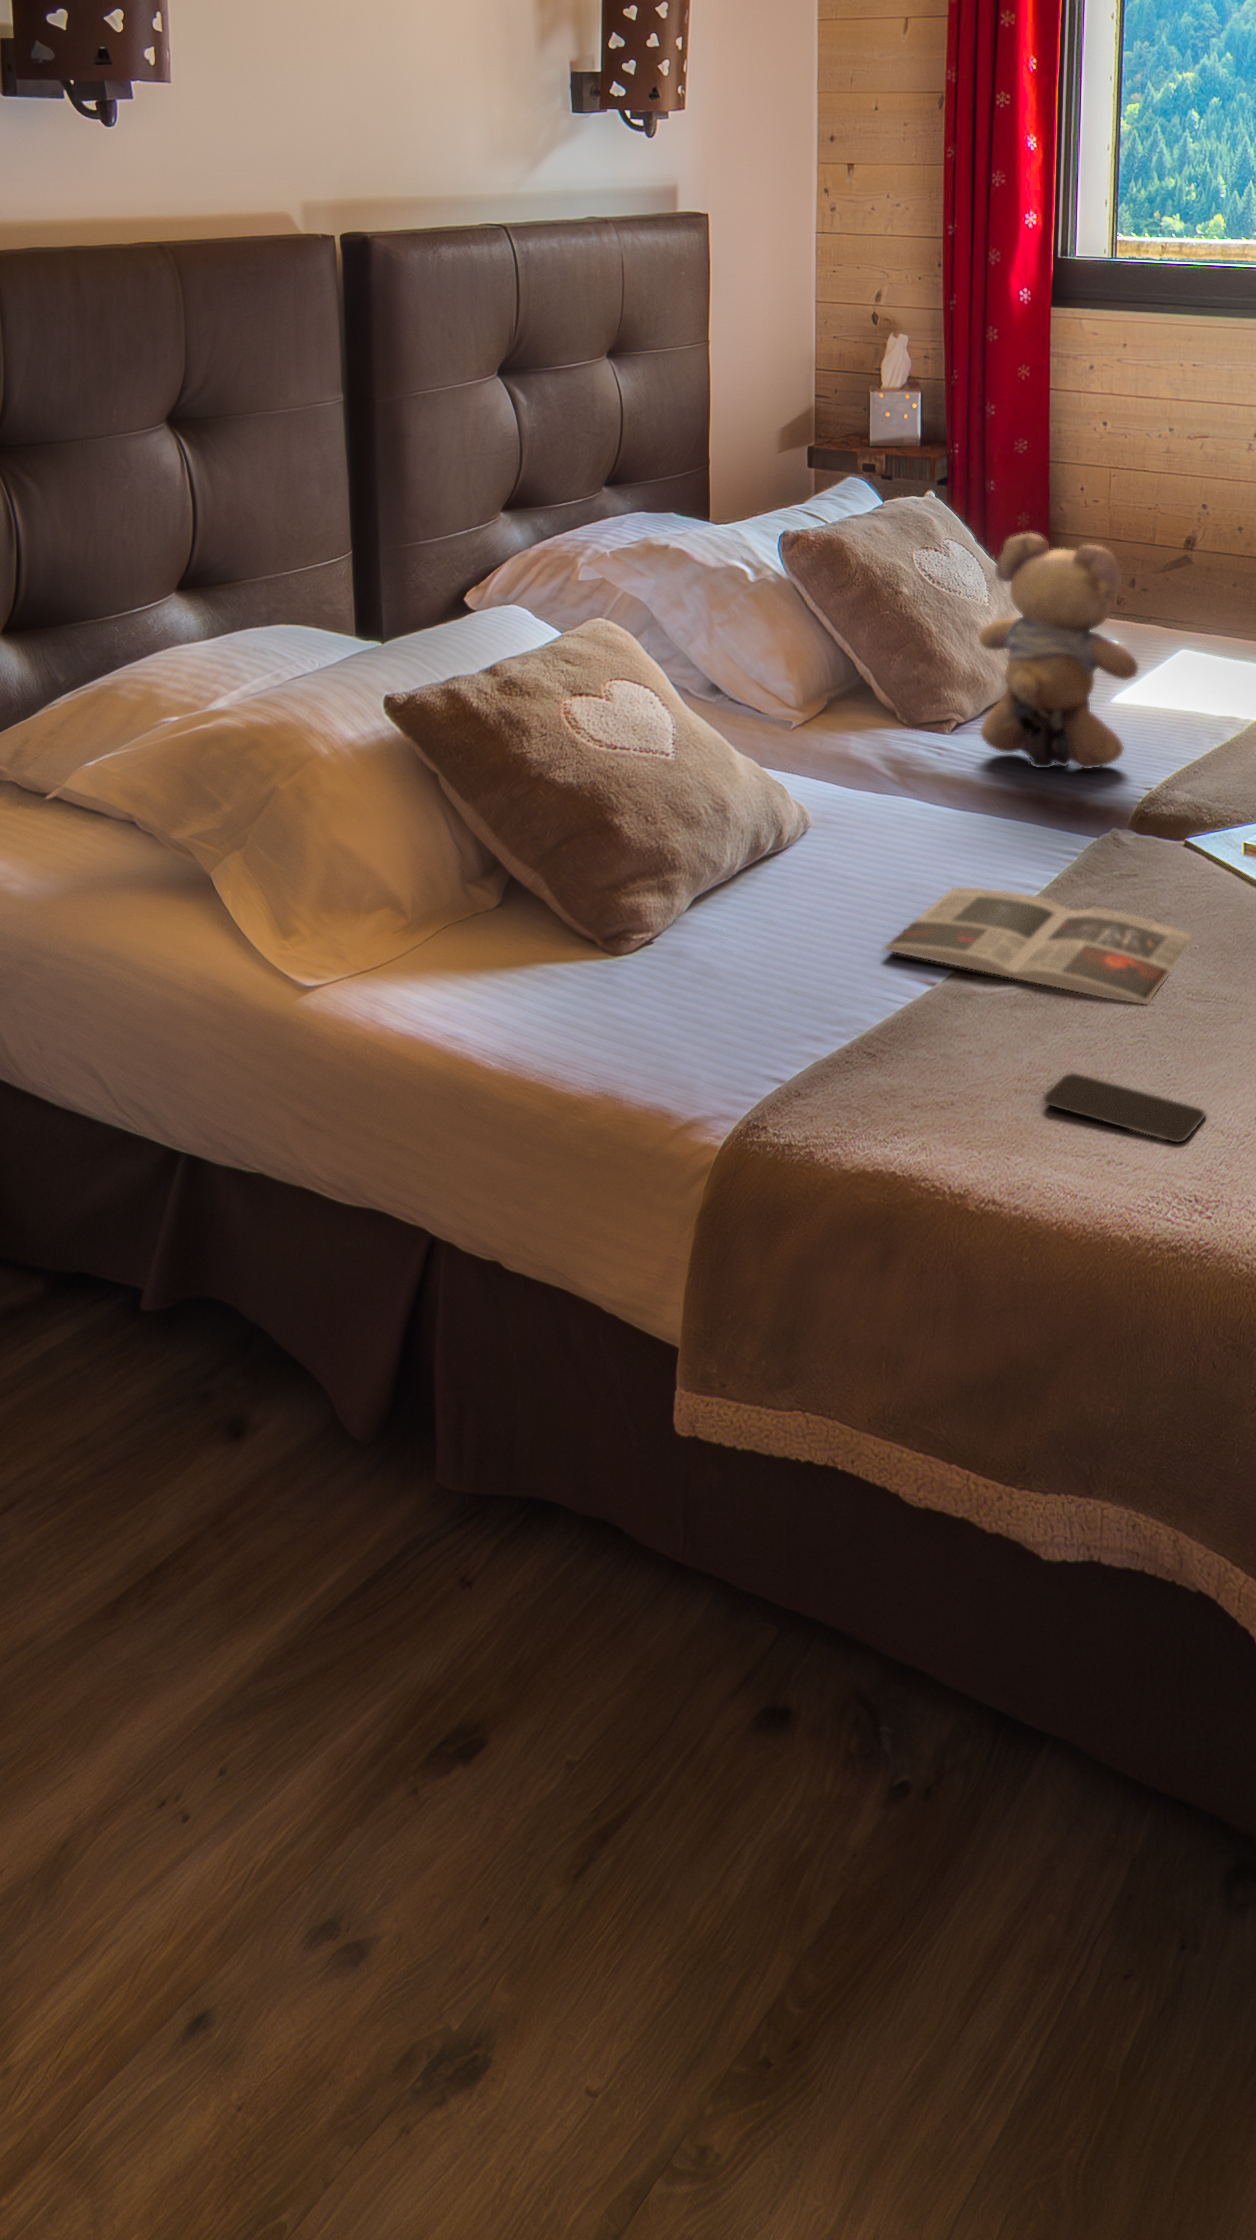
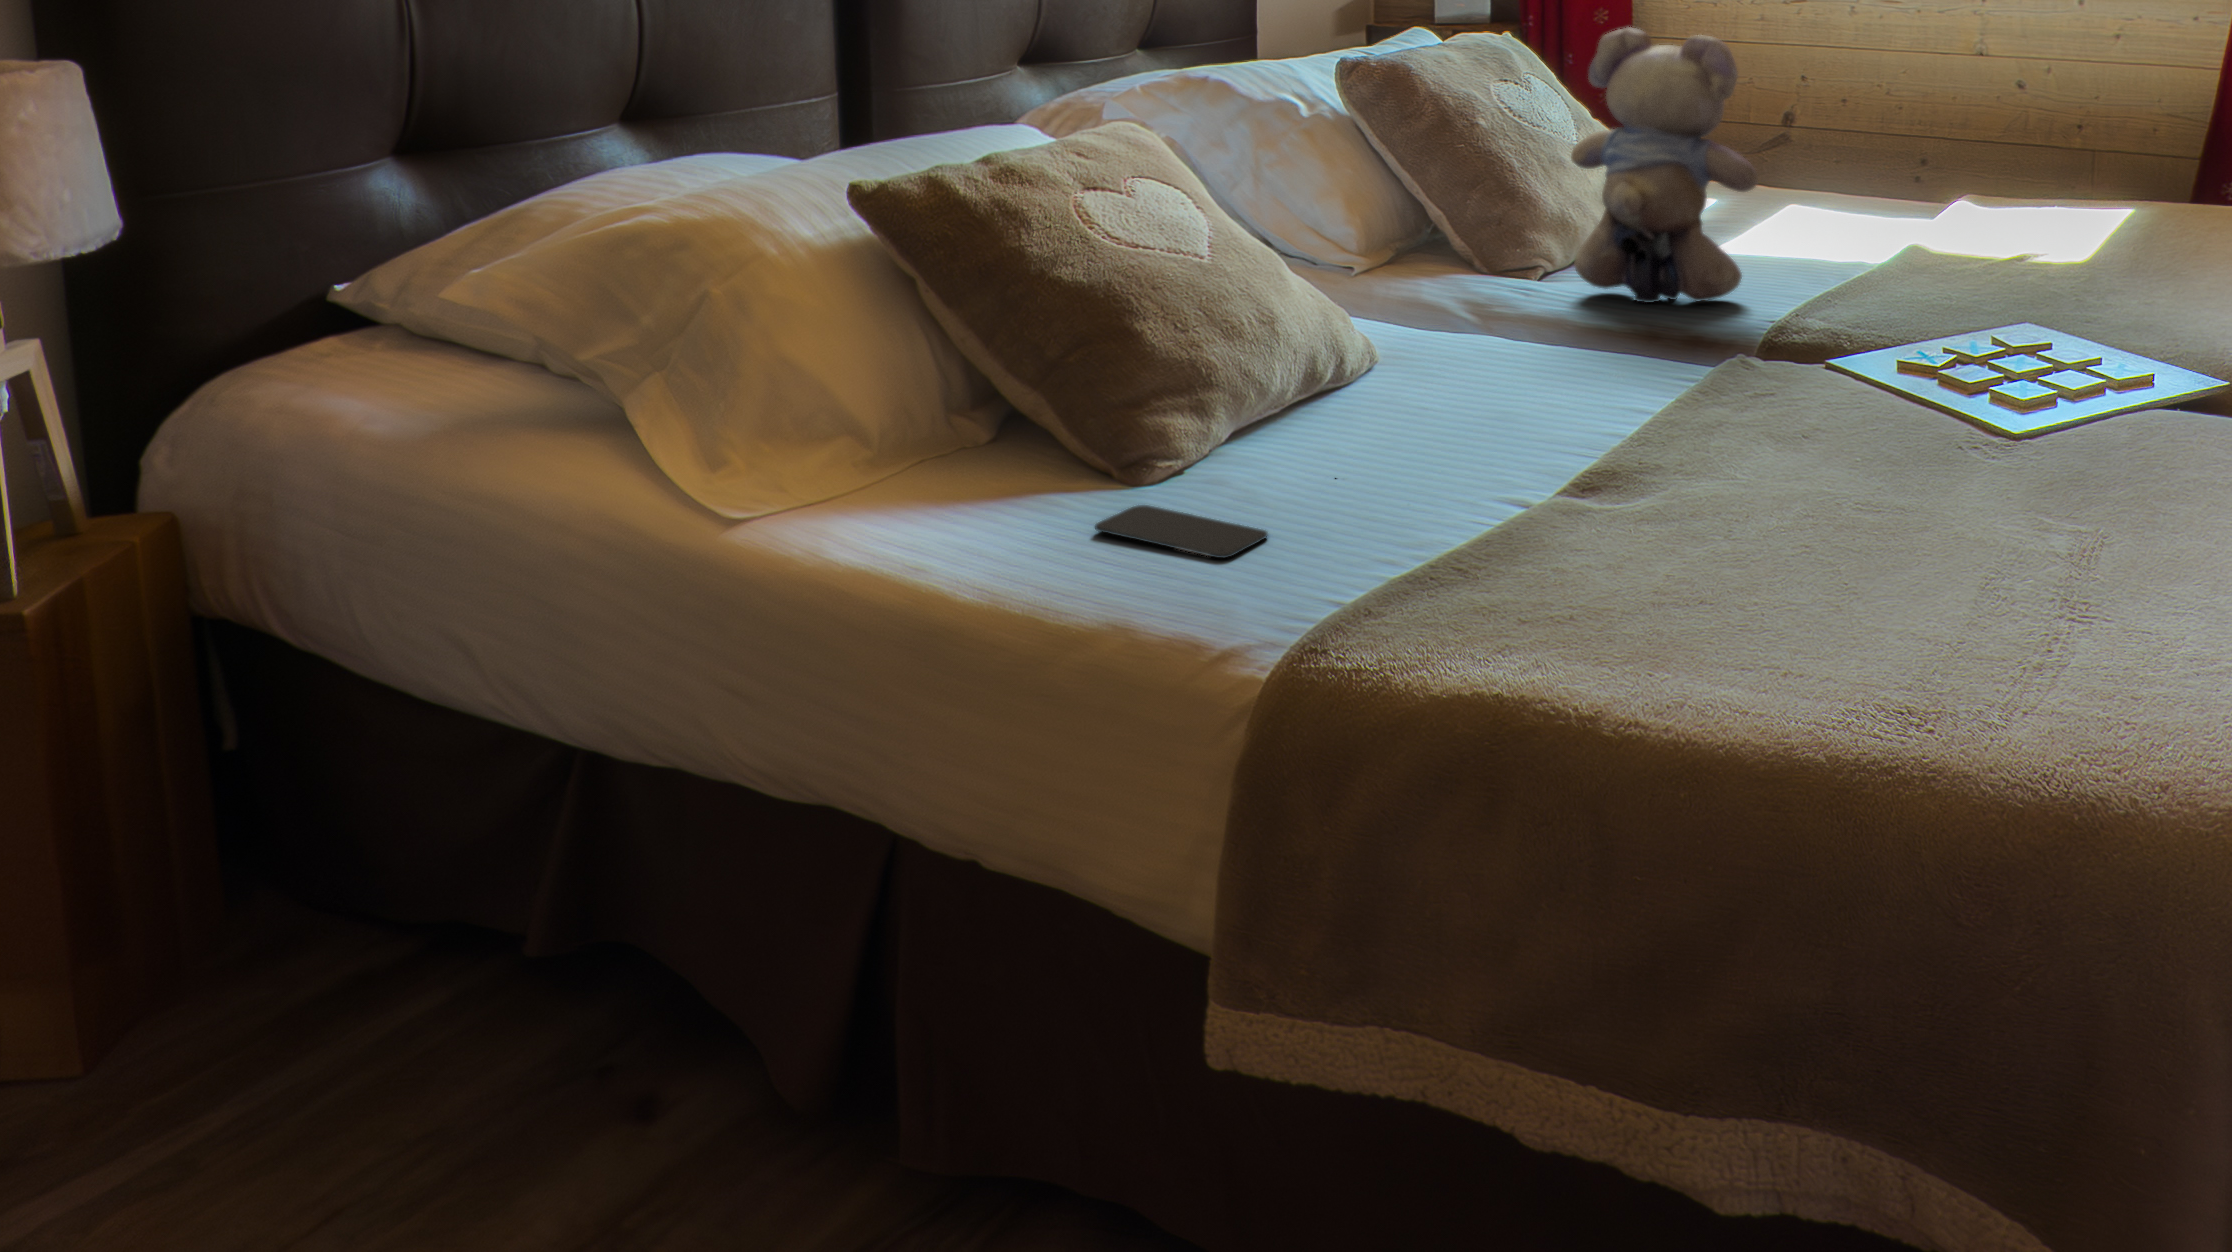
magazine: present [884,888,1192,1005] -> none [1469,407,1860,521]
smartphone: present [1043,1074,1205,1142] -> present [1095,505,1268,558]

